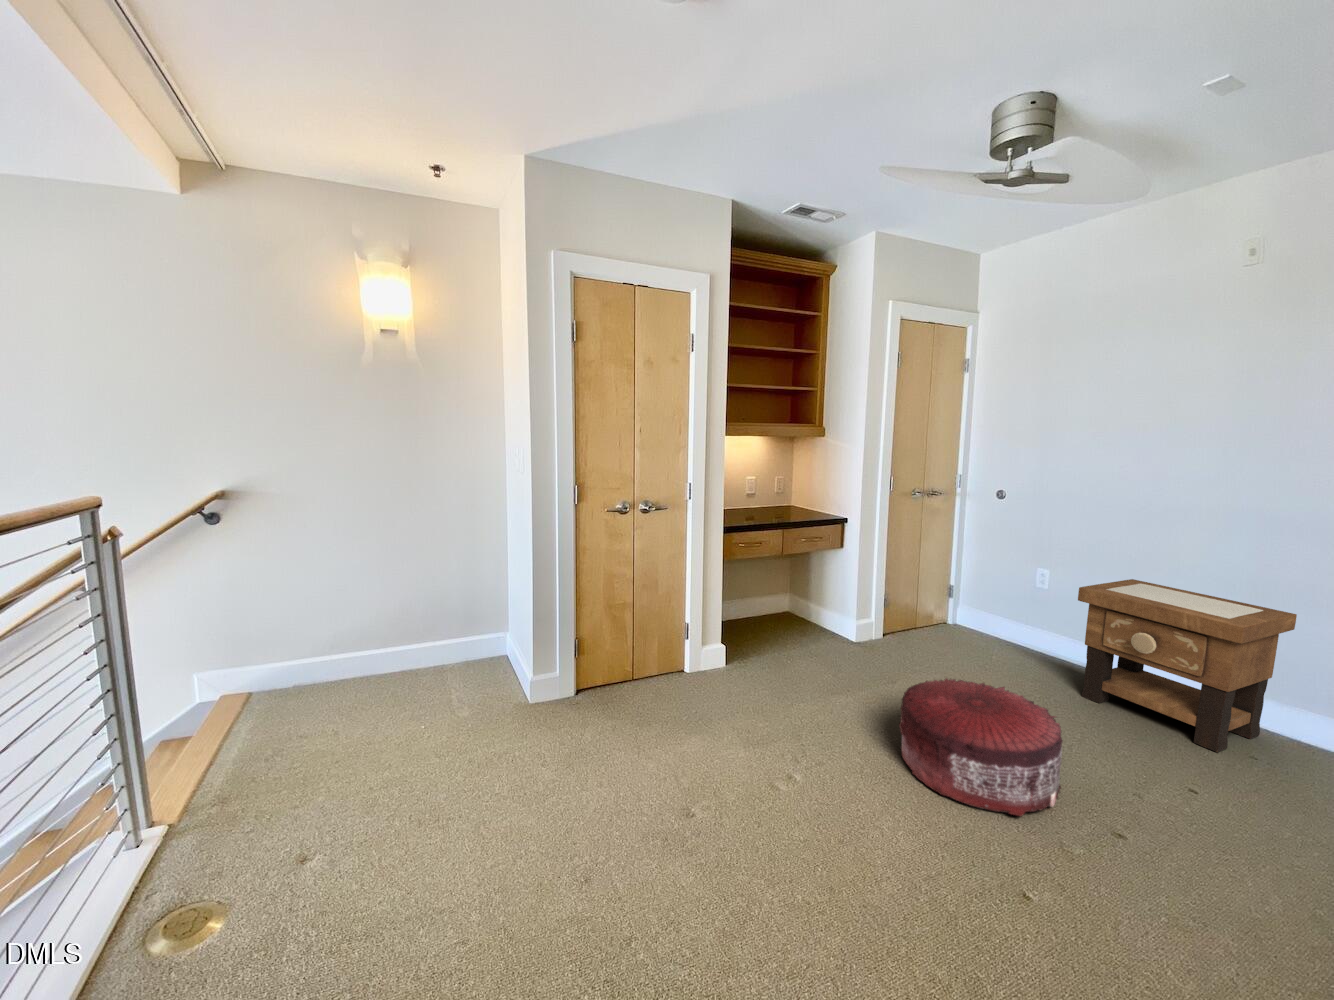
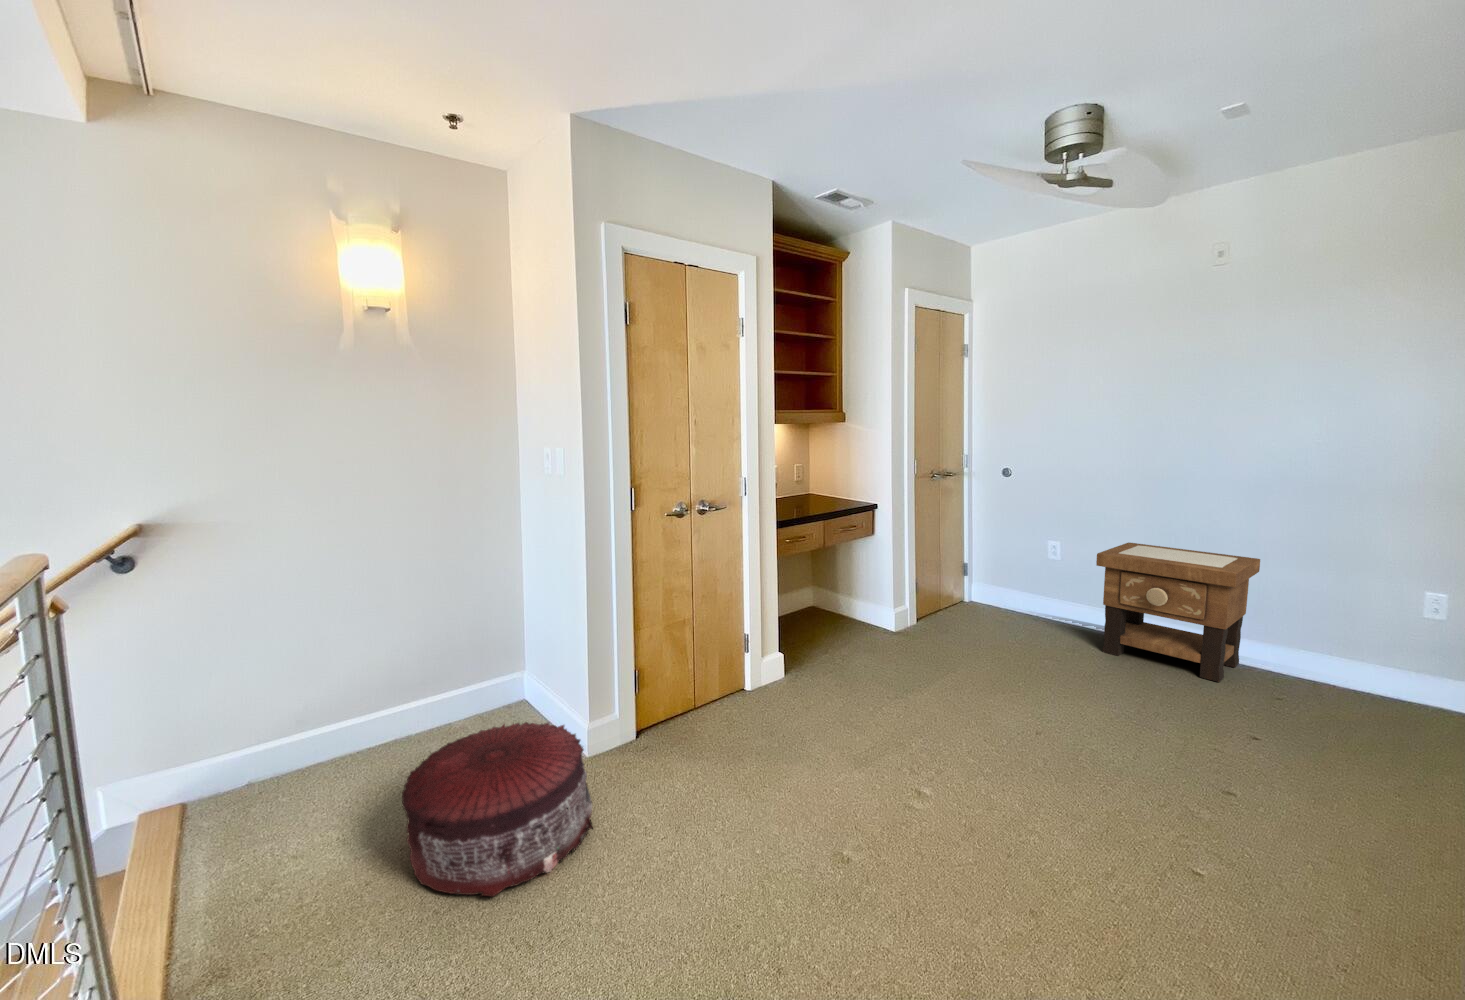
pouf: present [899,678,1063,816] -> present [402,722,593,896]

